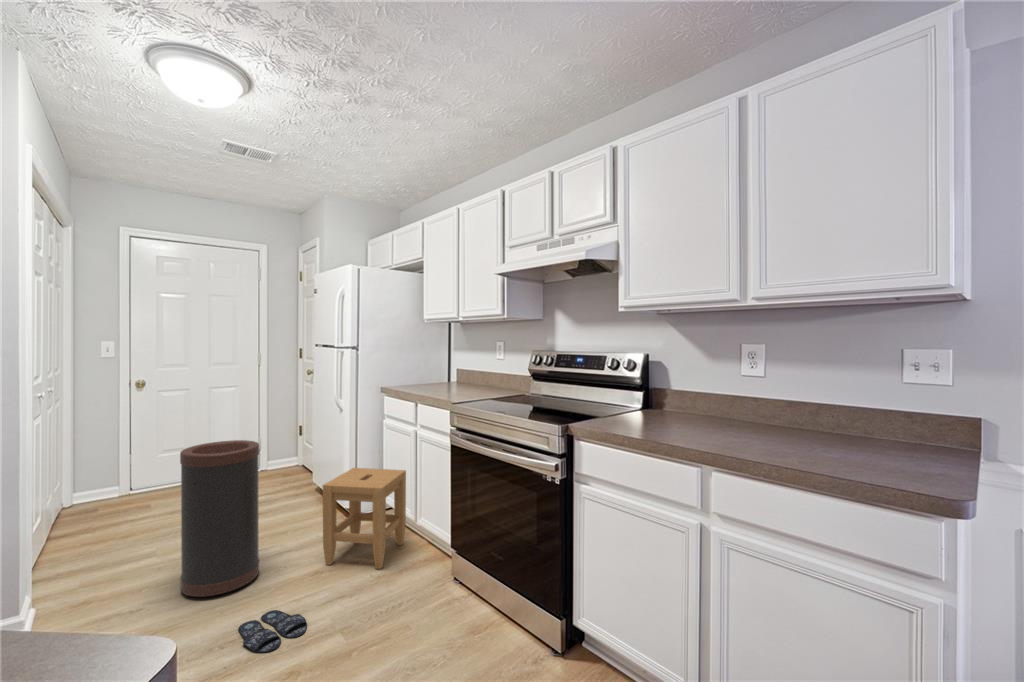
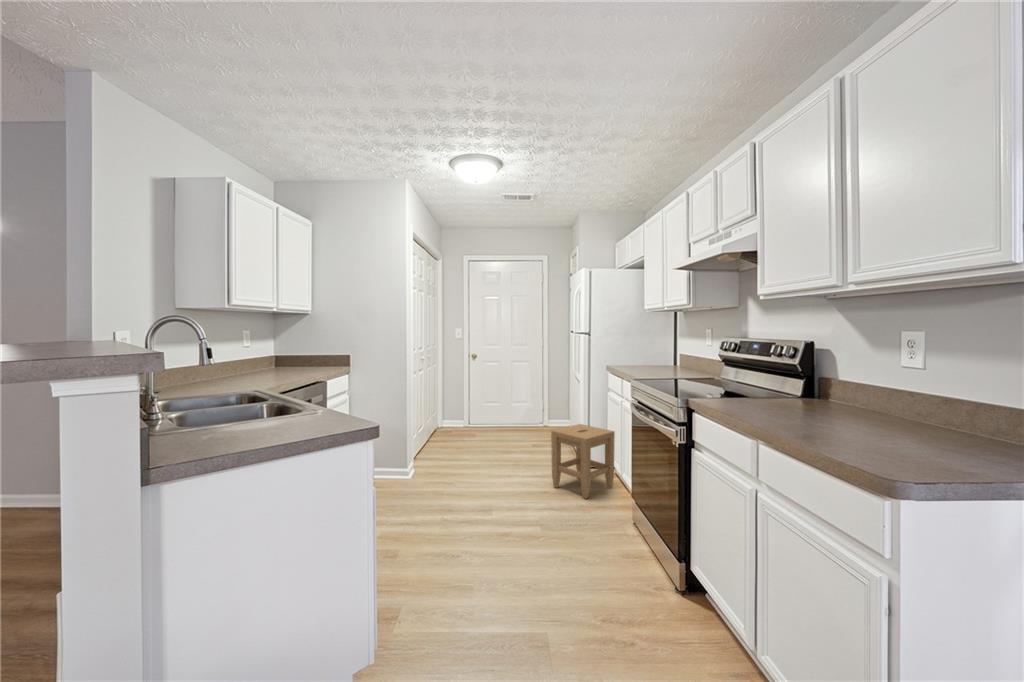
trash can: present [180,440,259,597] -> none [473,393,515,485]
slippers: present [238,610,307,652] -> none [489,502,525,520]

